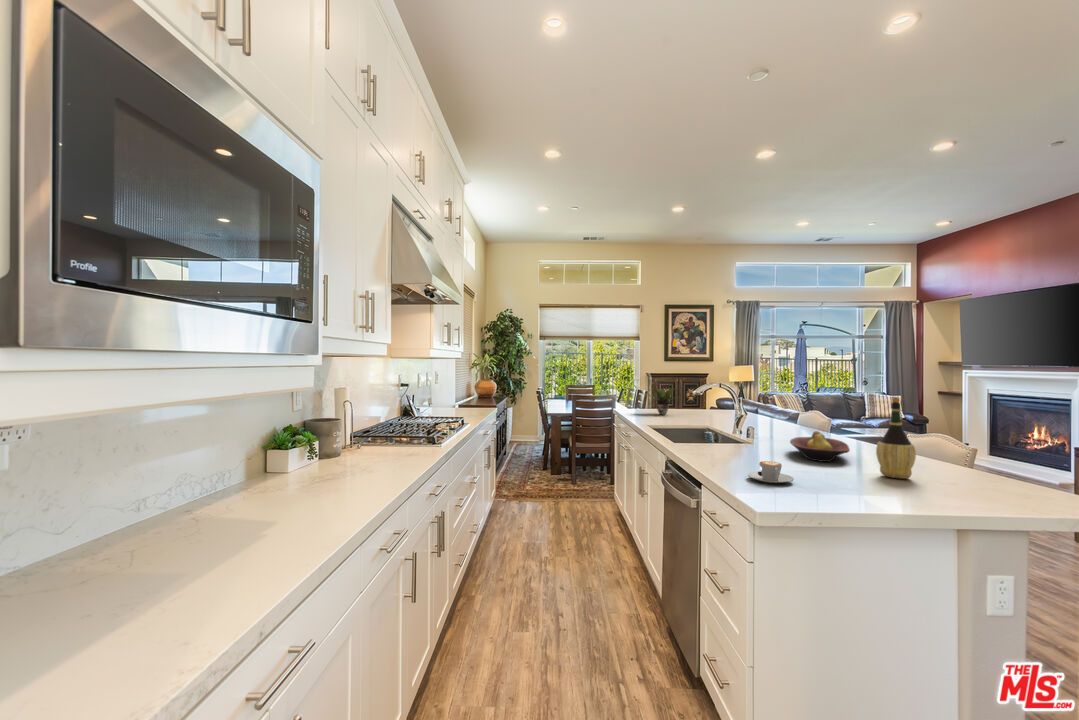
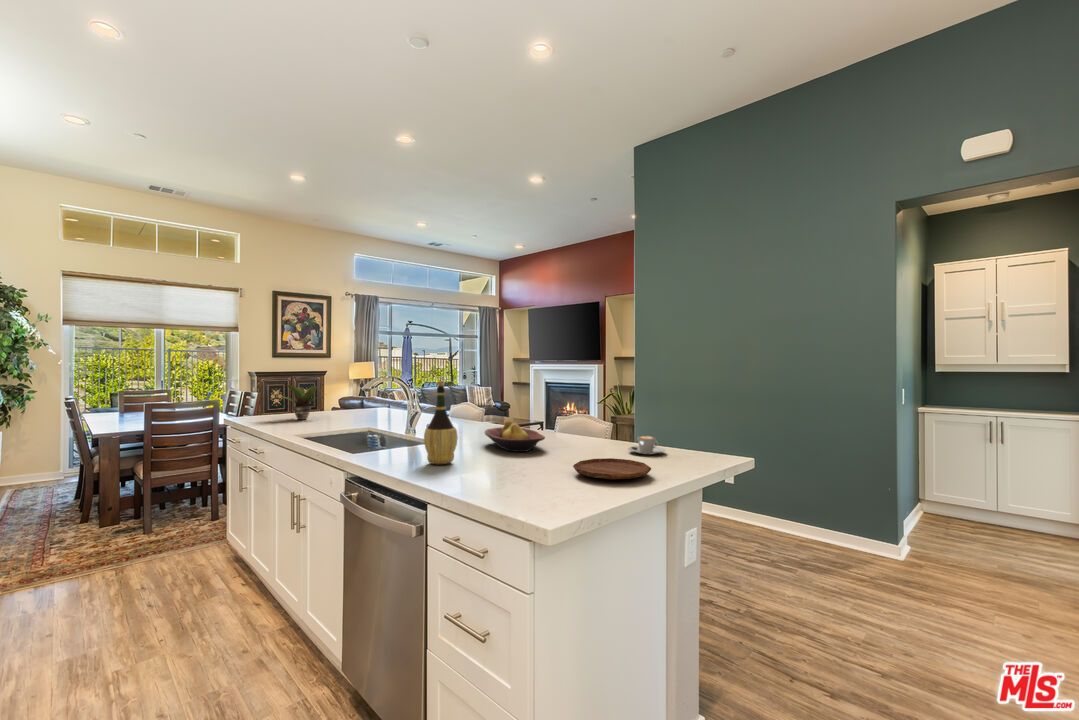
wine bottle: present [876,397,916,478] -> present [424,381,458,464]
coffee cup: present [748,461,794,483] -> present [628,436,665,455]
tray: none [840,475,933,498] -> present [573,458,651,479]

